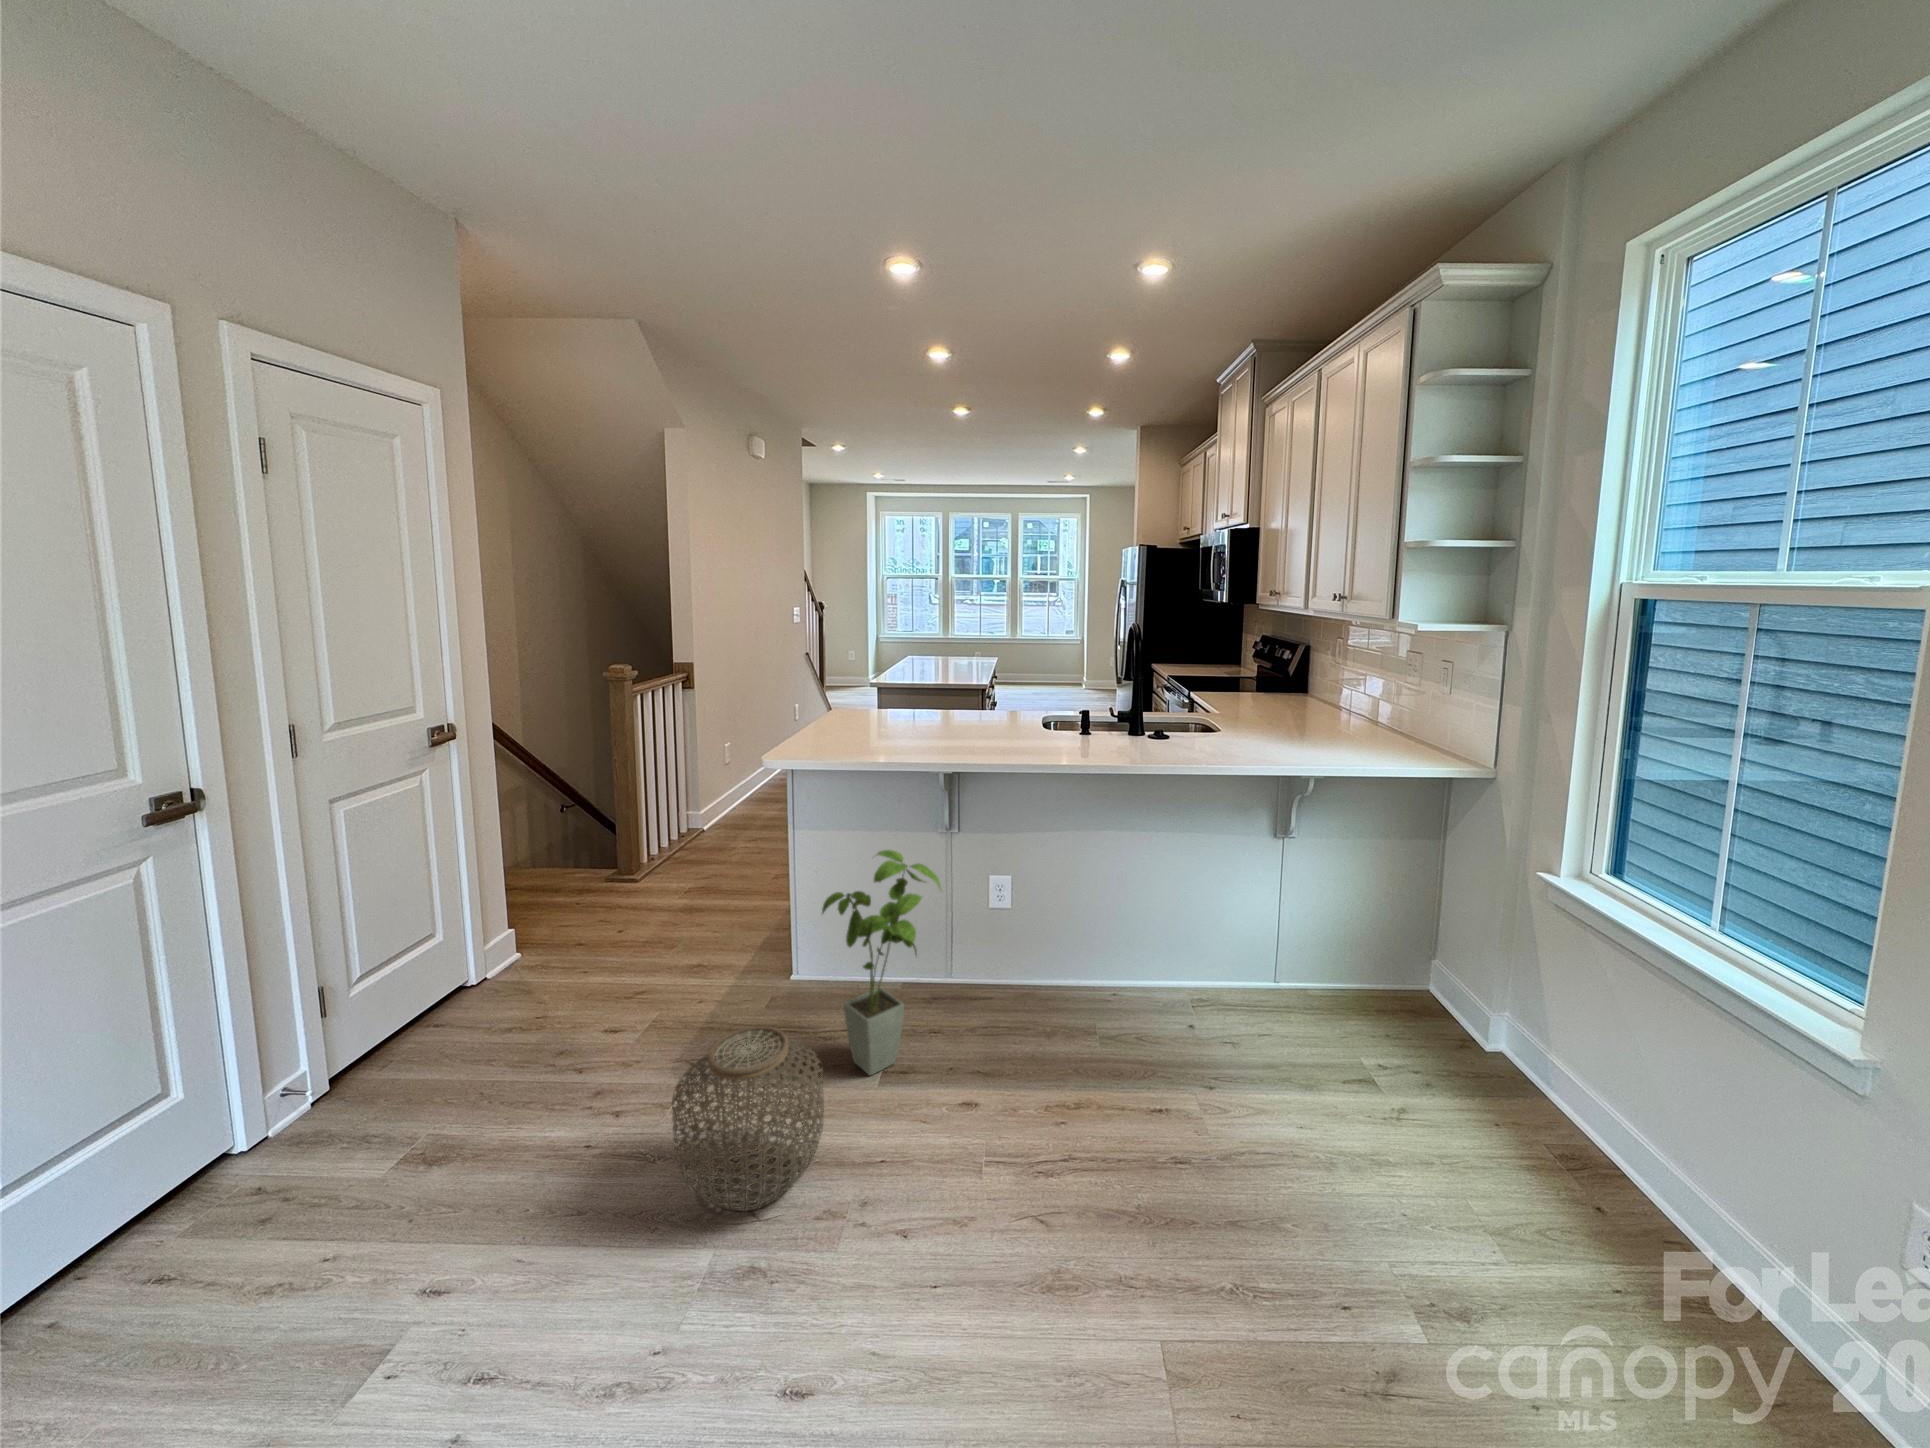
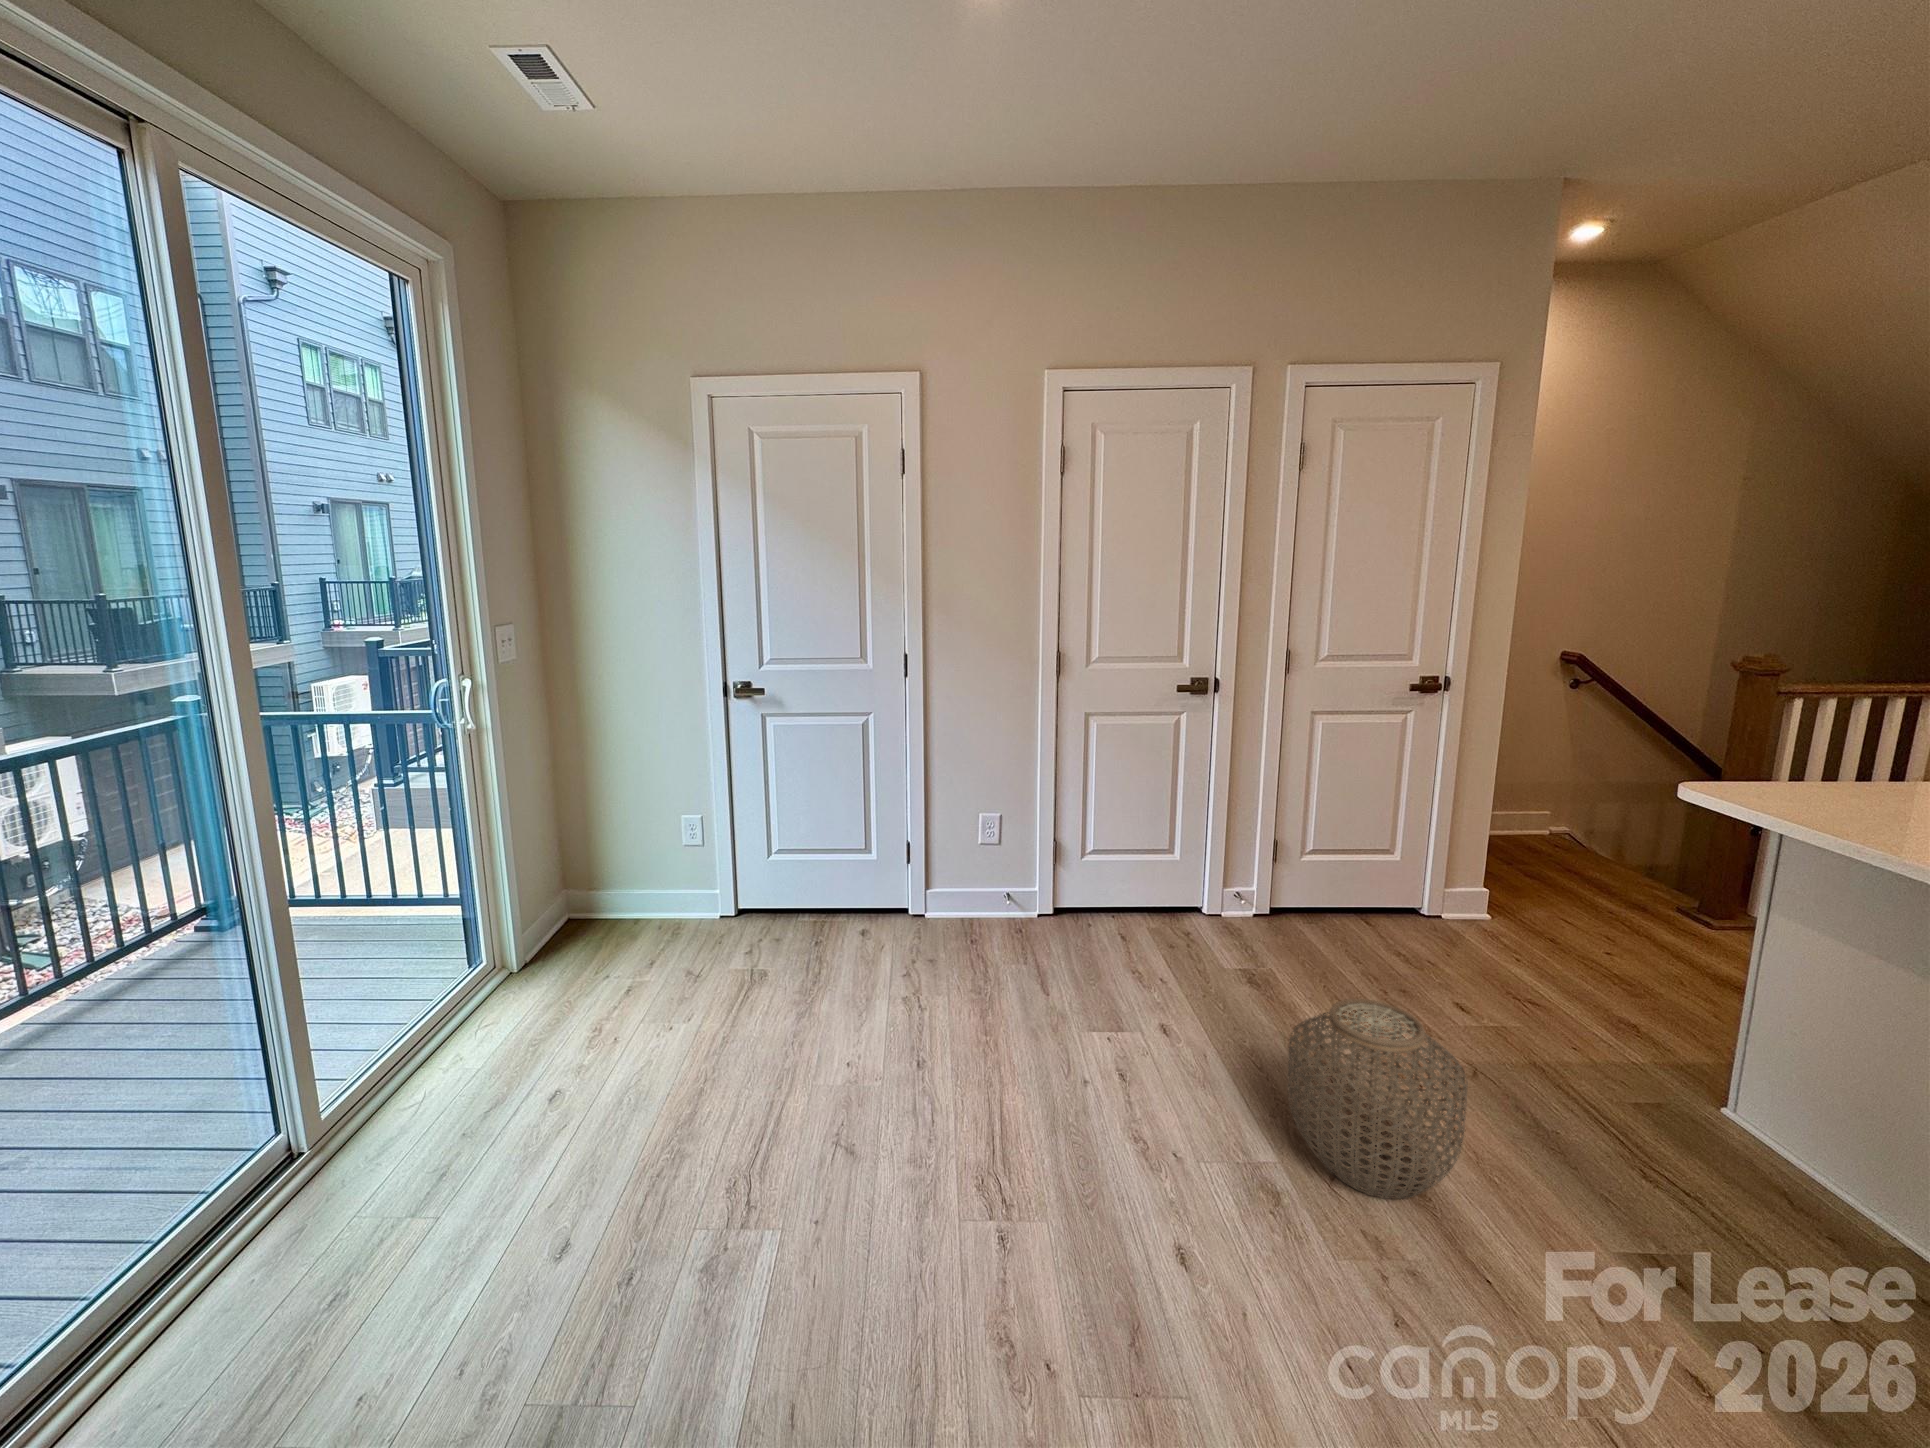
house plant: present [822,850,941,1075] -> none [1604,926,1873,1270]

